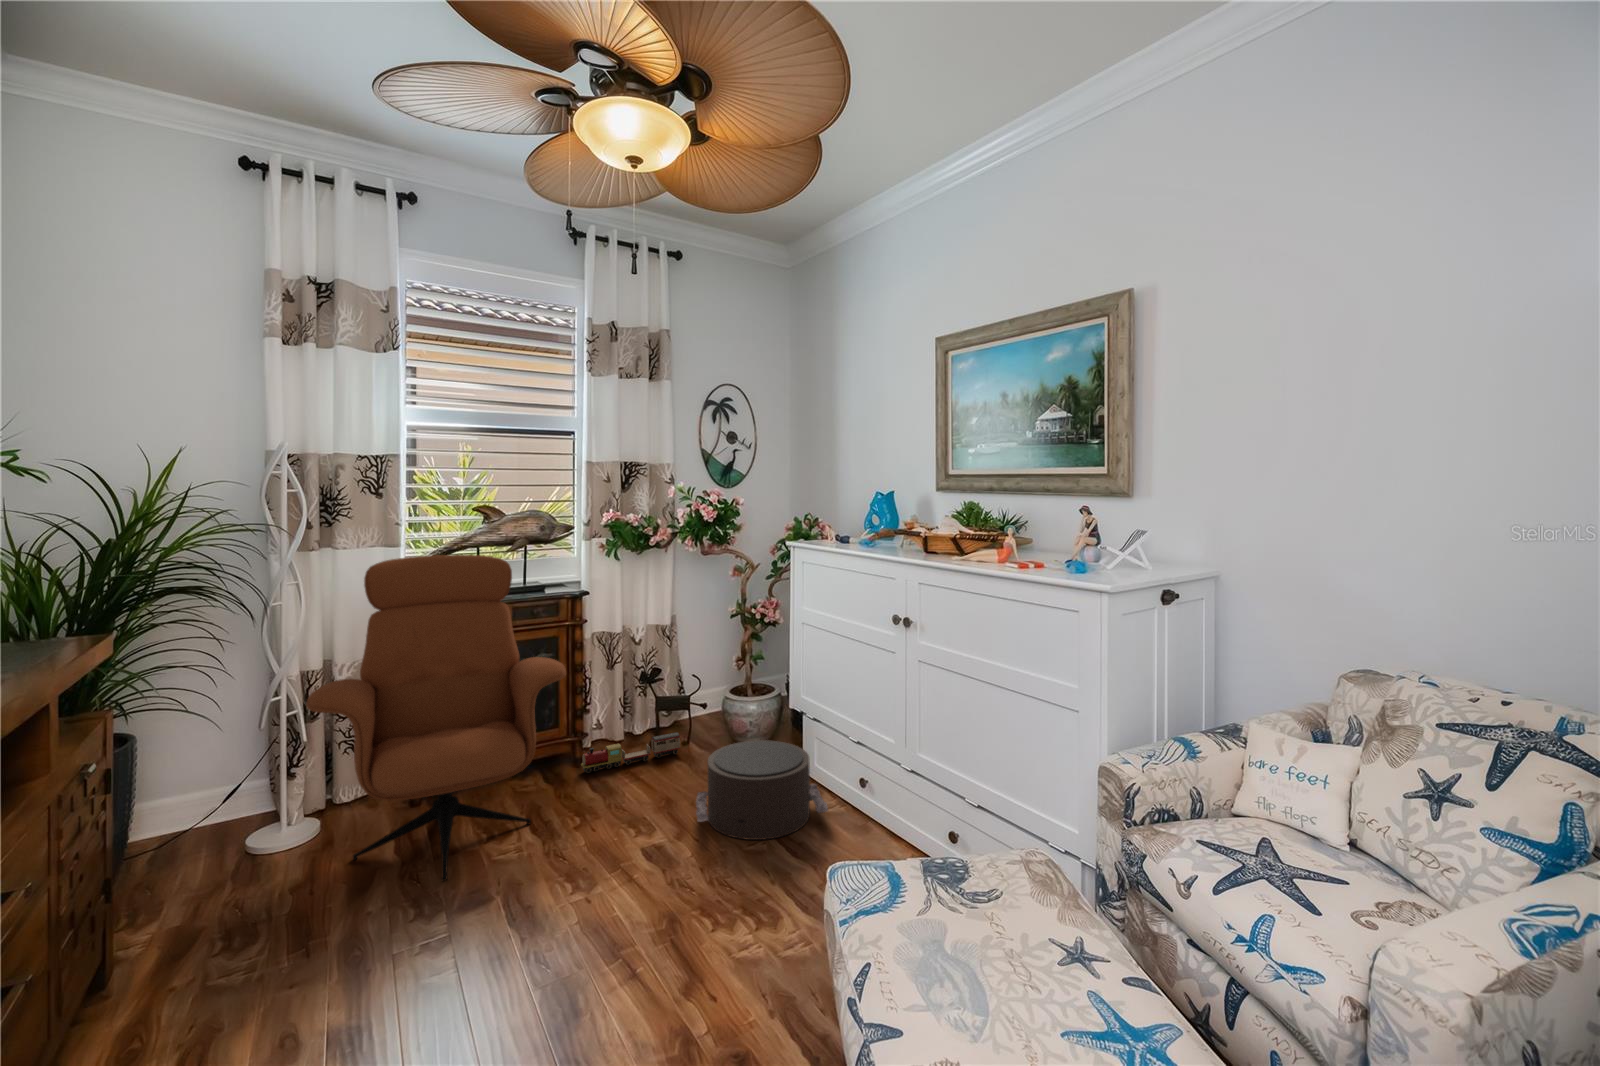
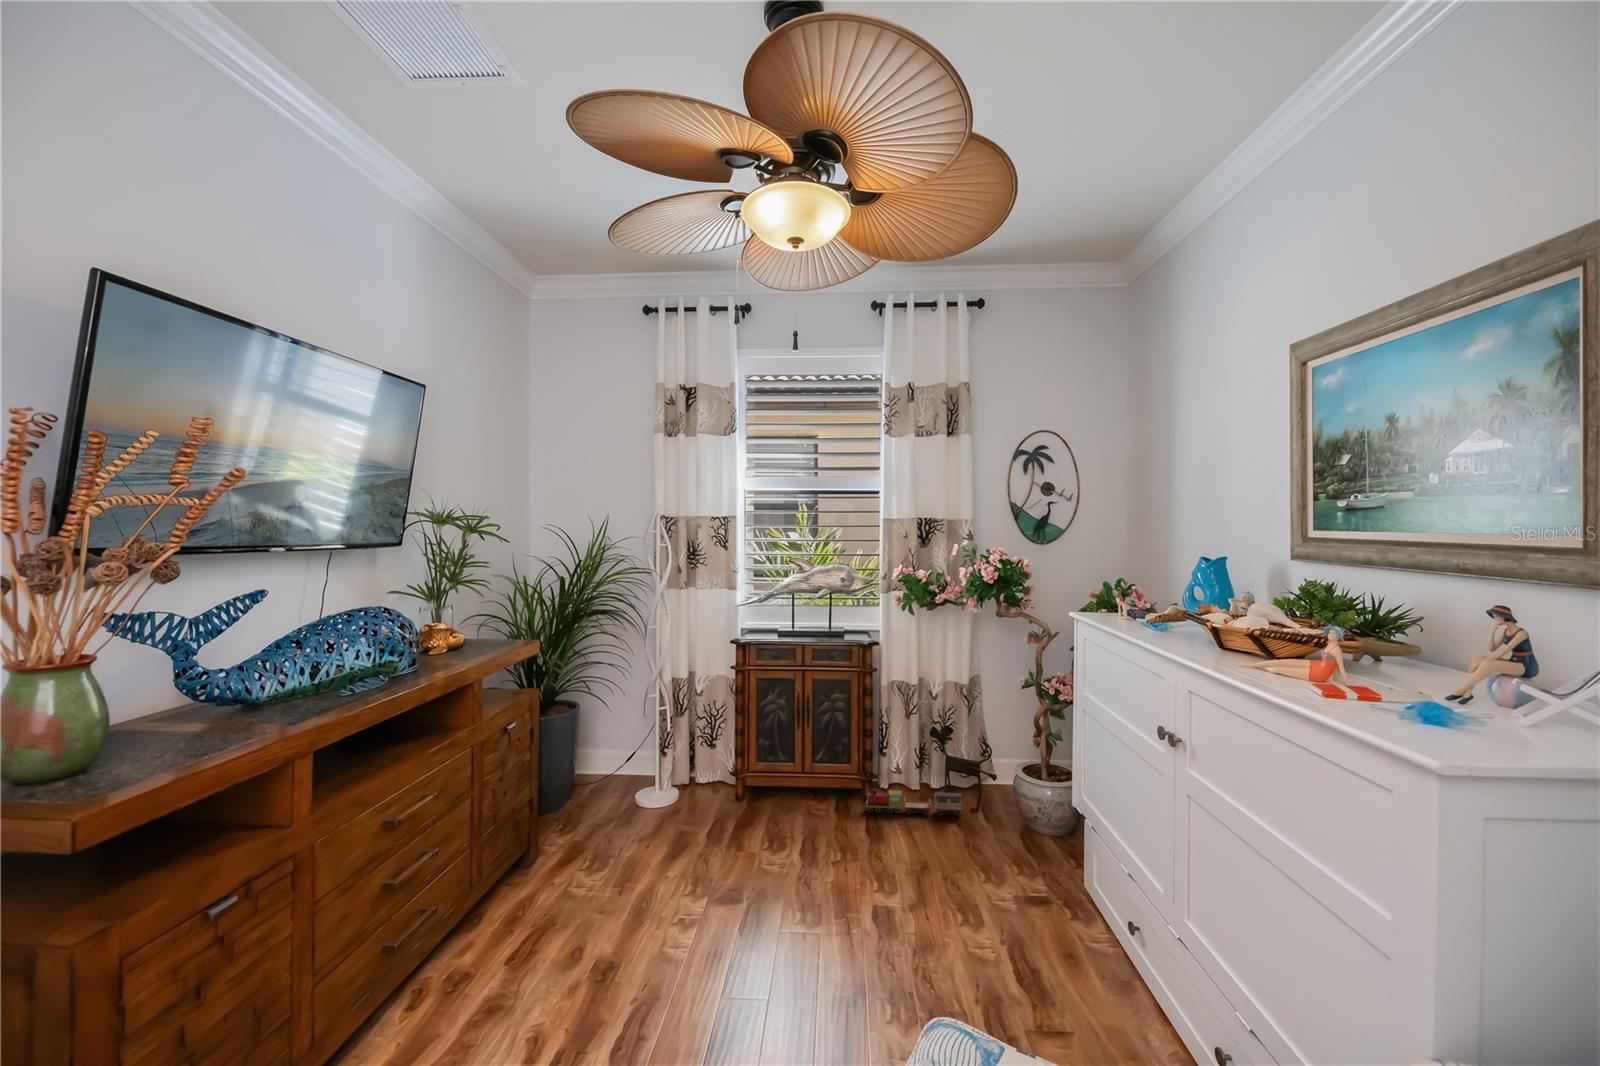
armchair: present [306,555,566,881] -> none [651,603,837,878]
pouf: present [696,740,828,840] -> none [929,827,1082,952]

